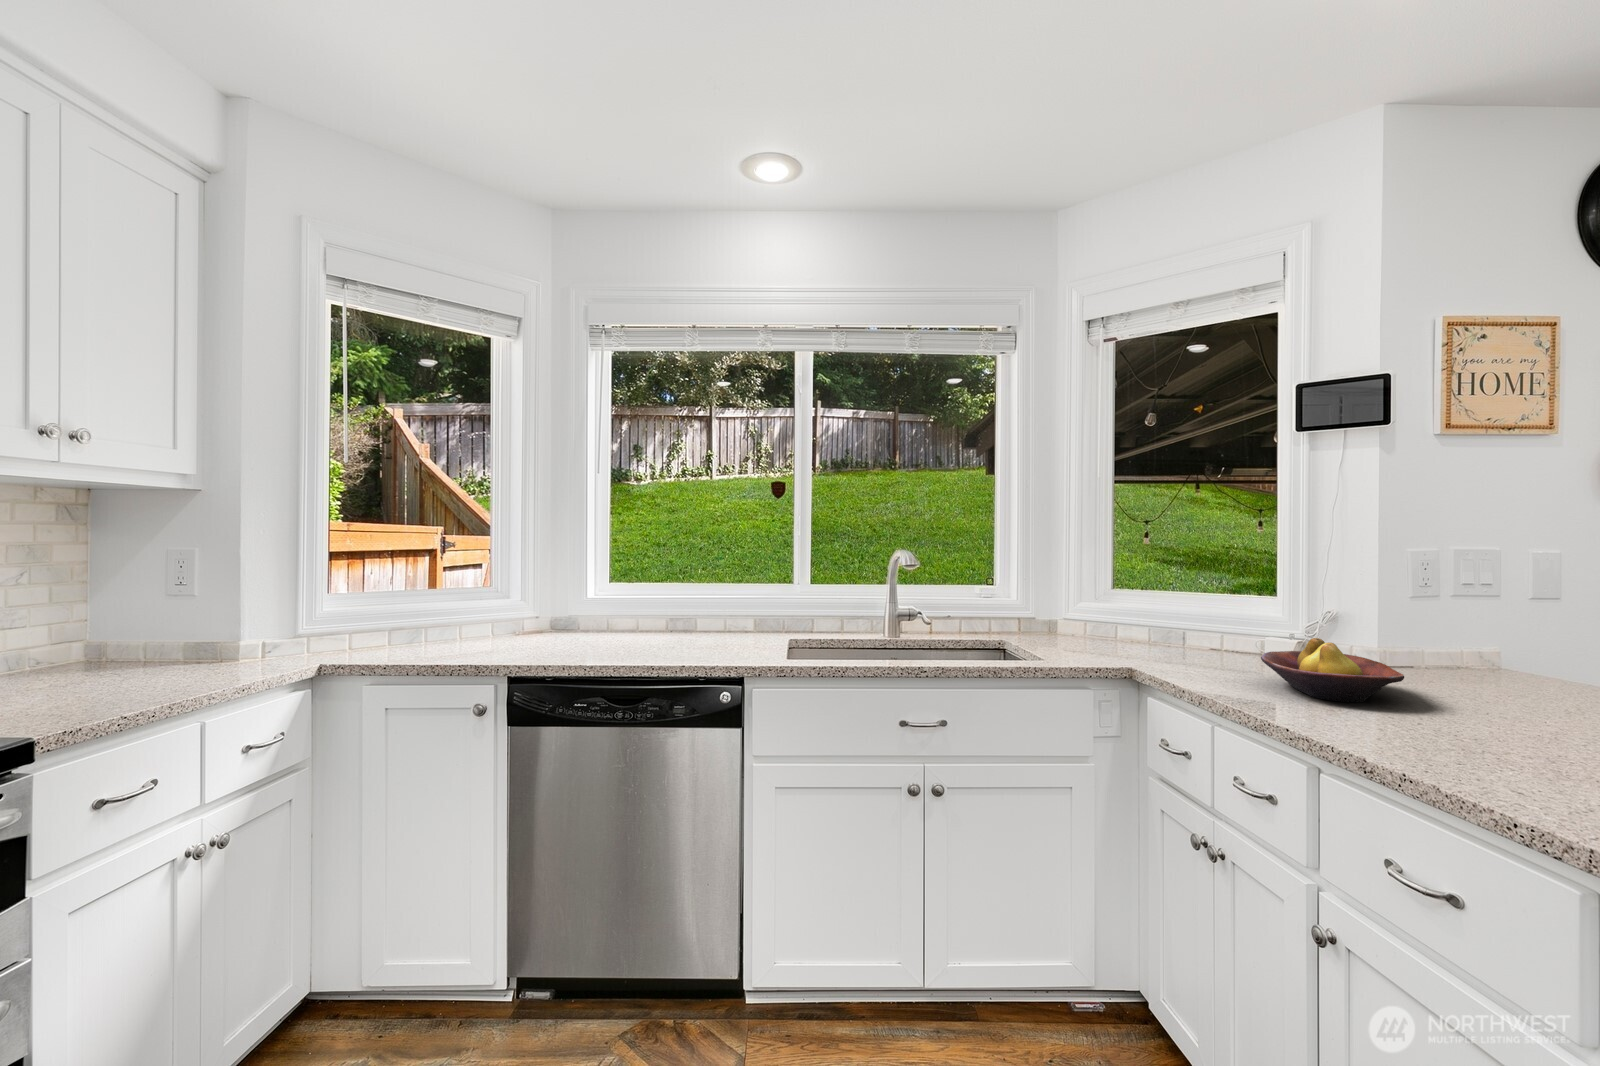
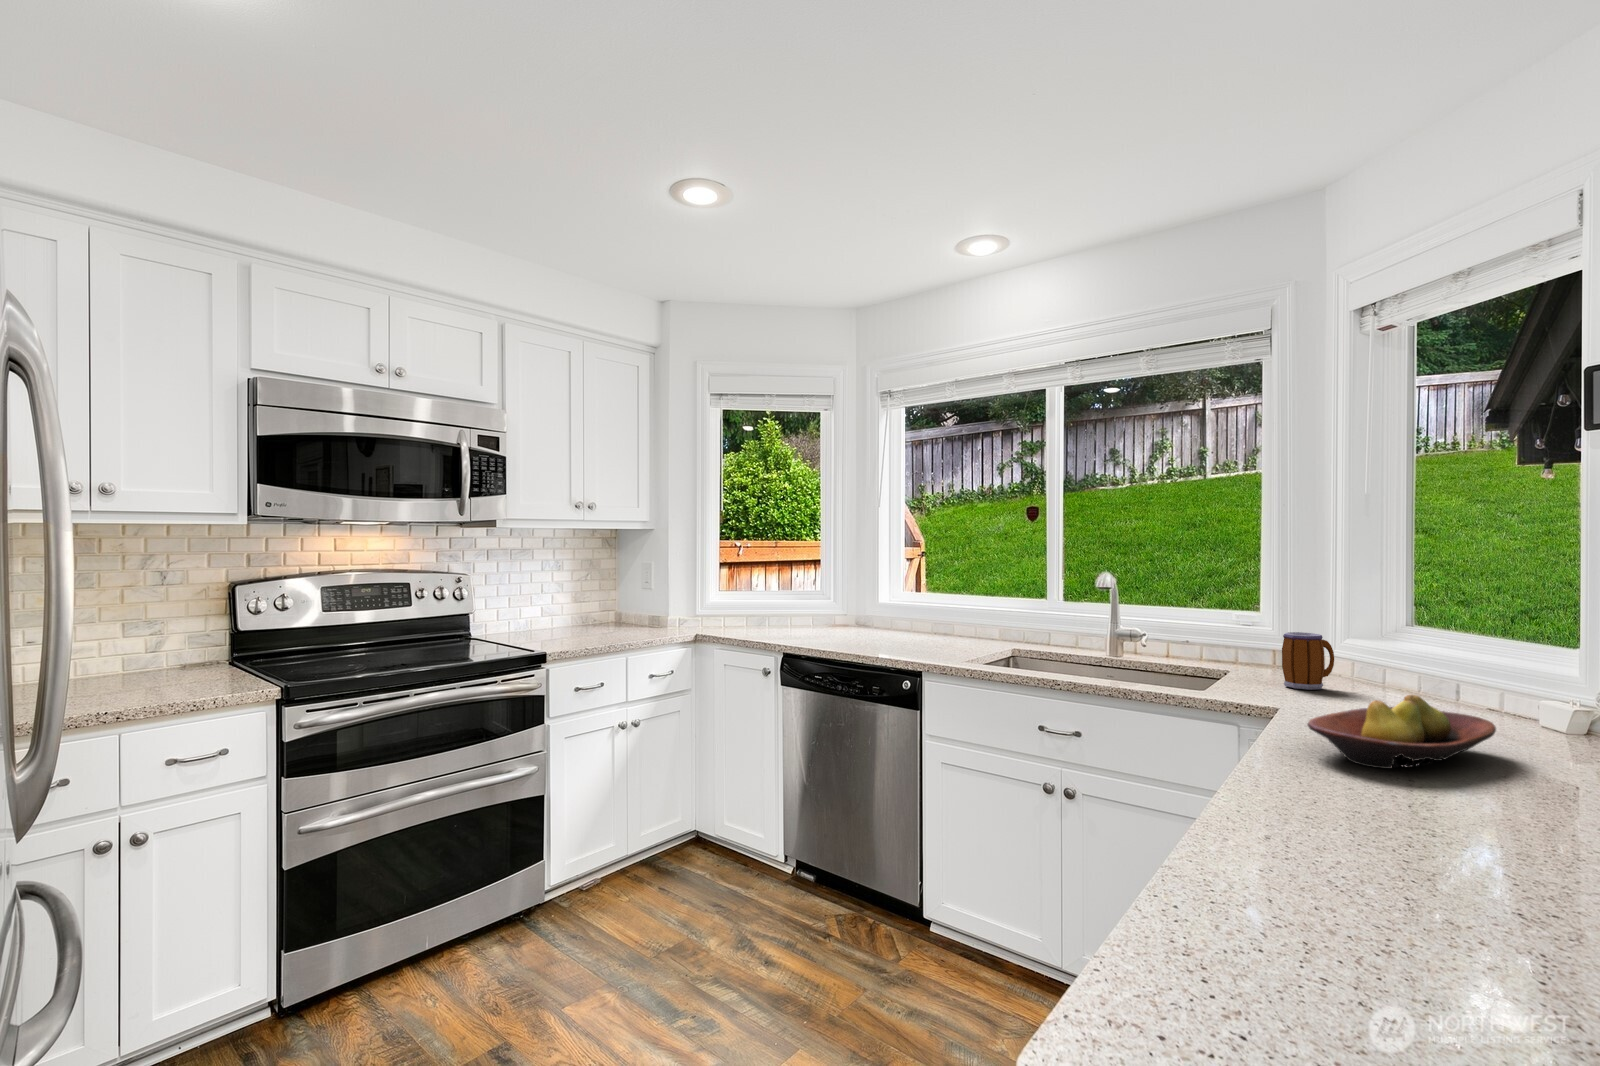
mug: none [1061,601,1097,652] -> present [1282,632,1334,690]

